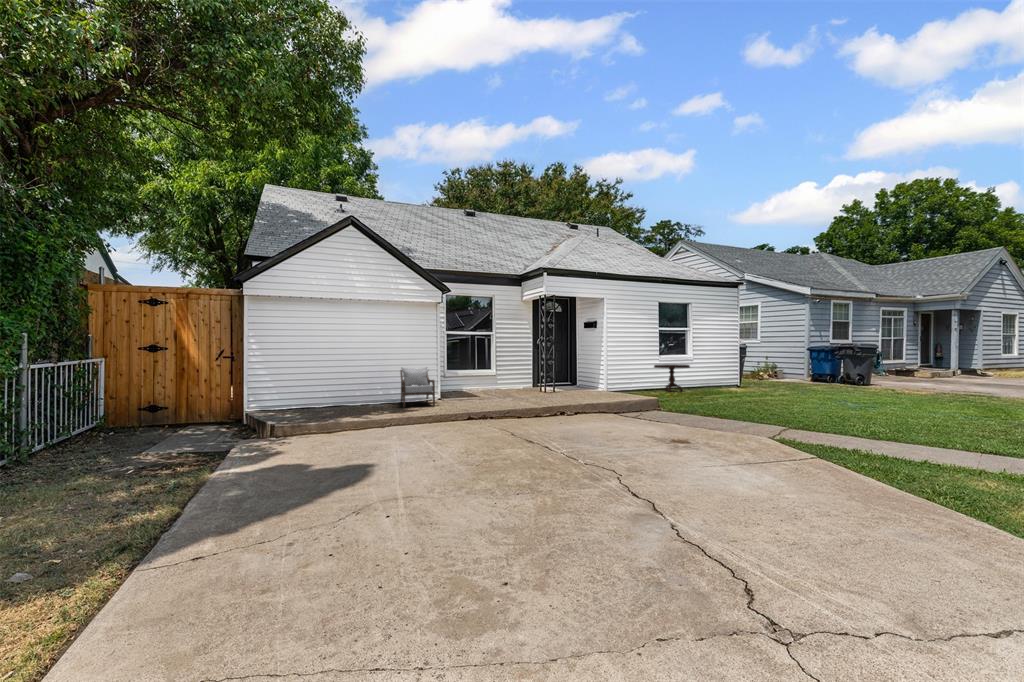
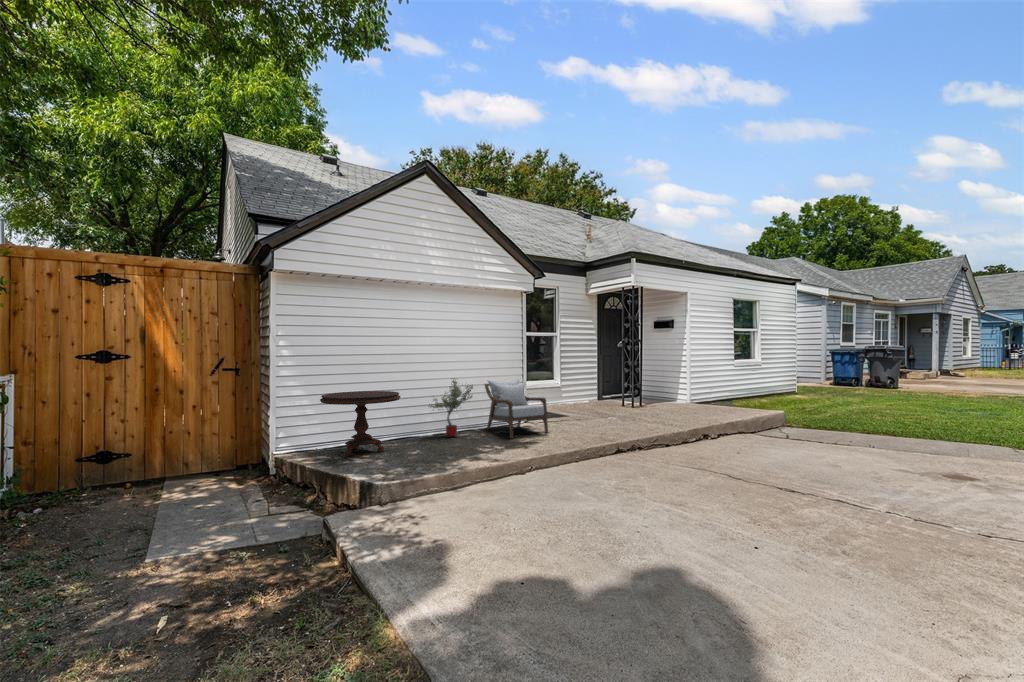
potted tree: none [349,364,385,406] -> present [428,378,473,437]
side table: present [654,364,690,392] -> present [320,391,400,457]

